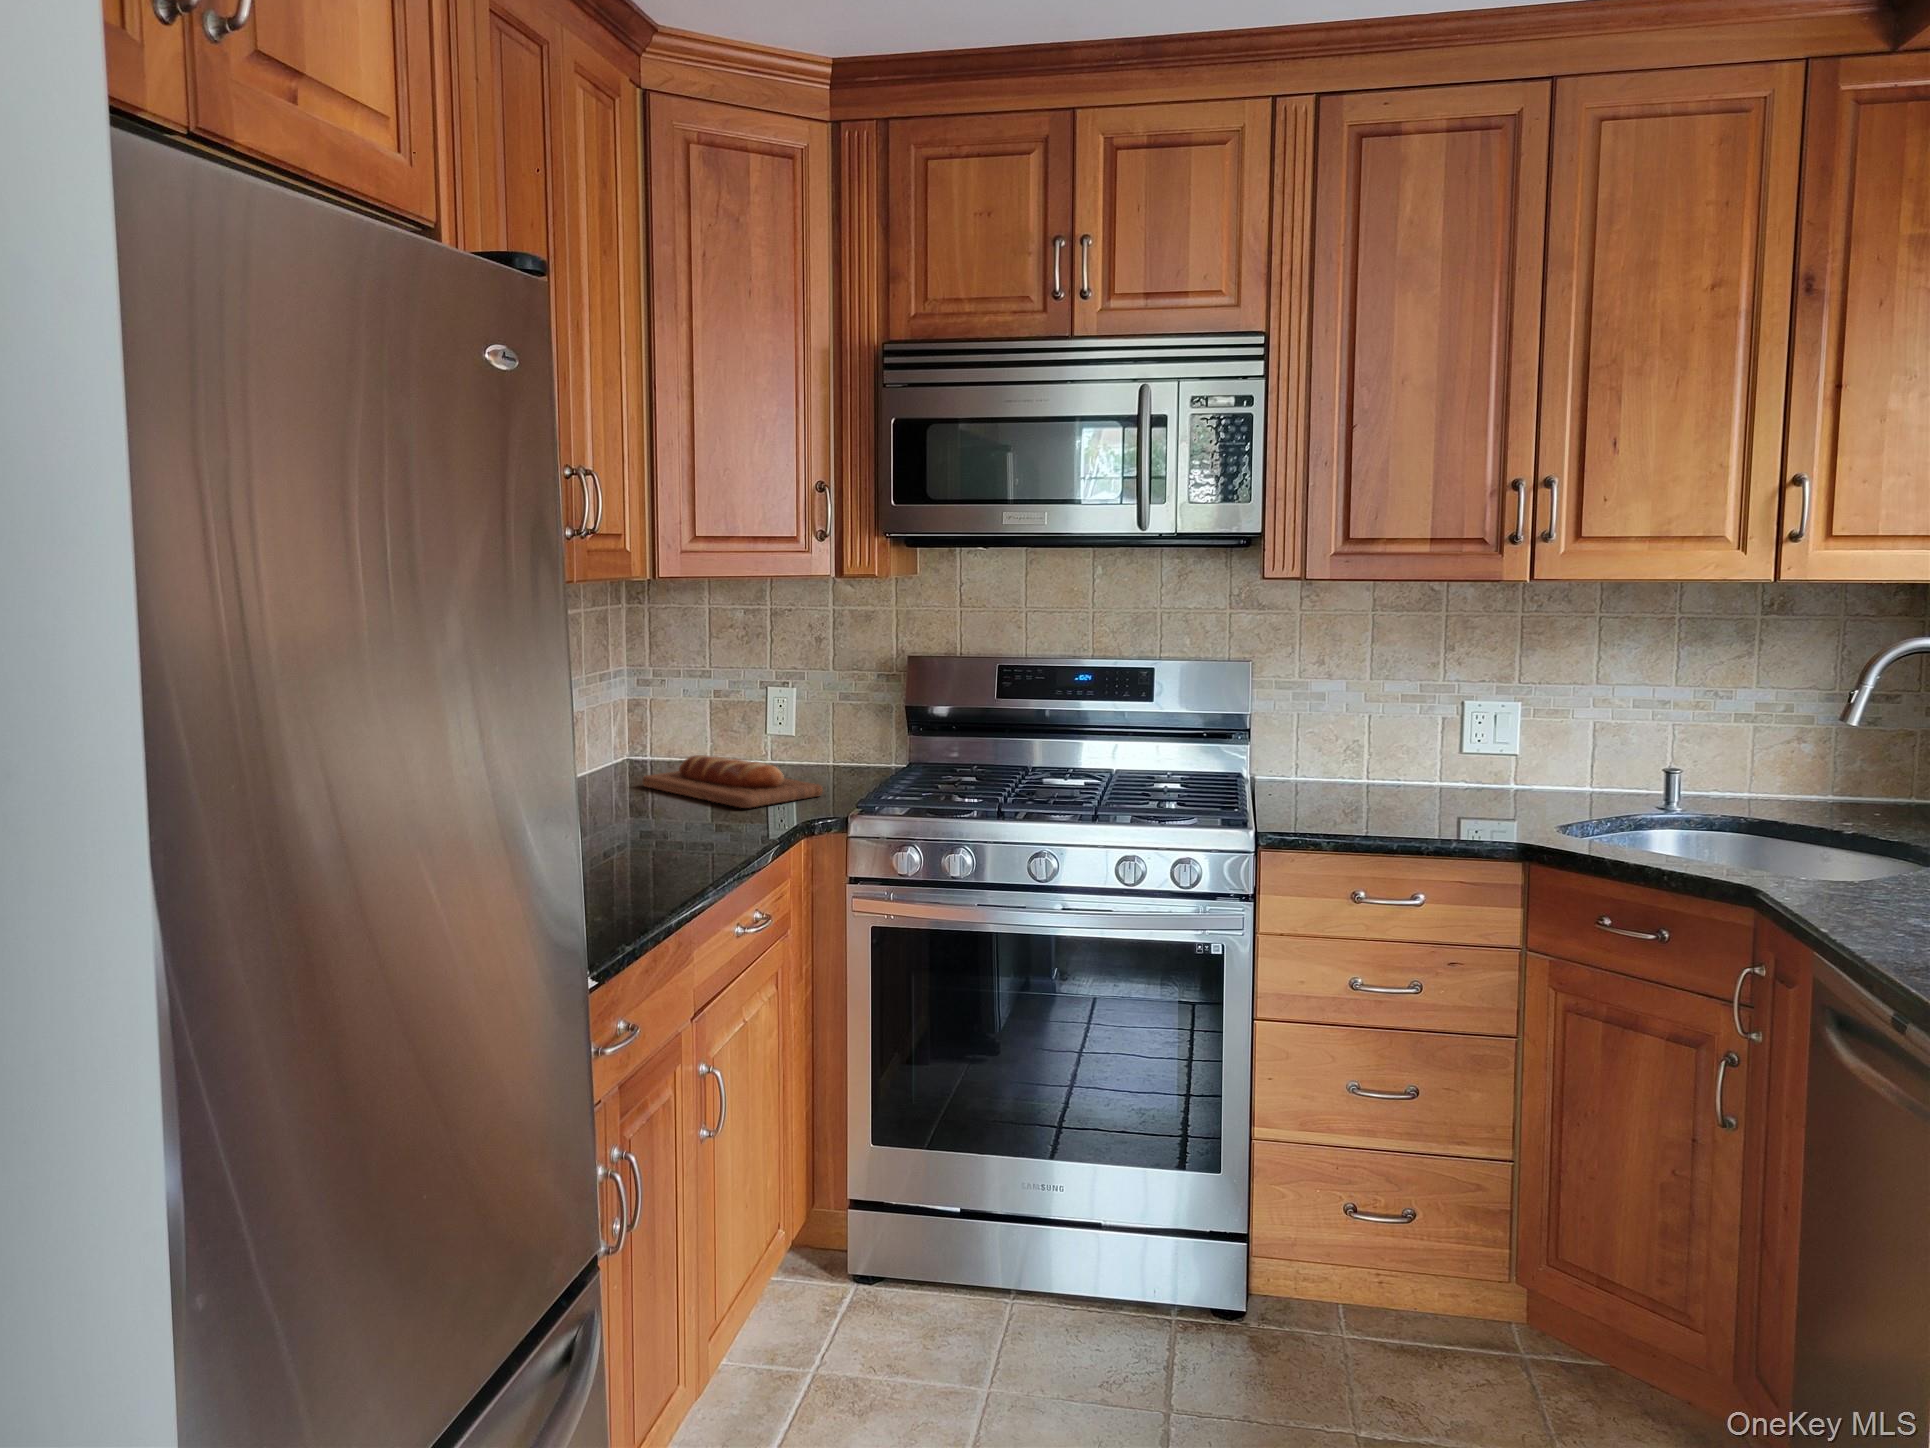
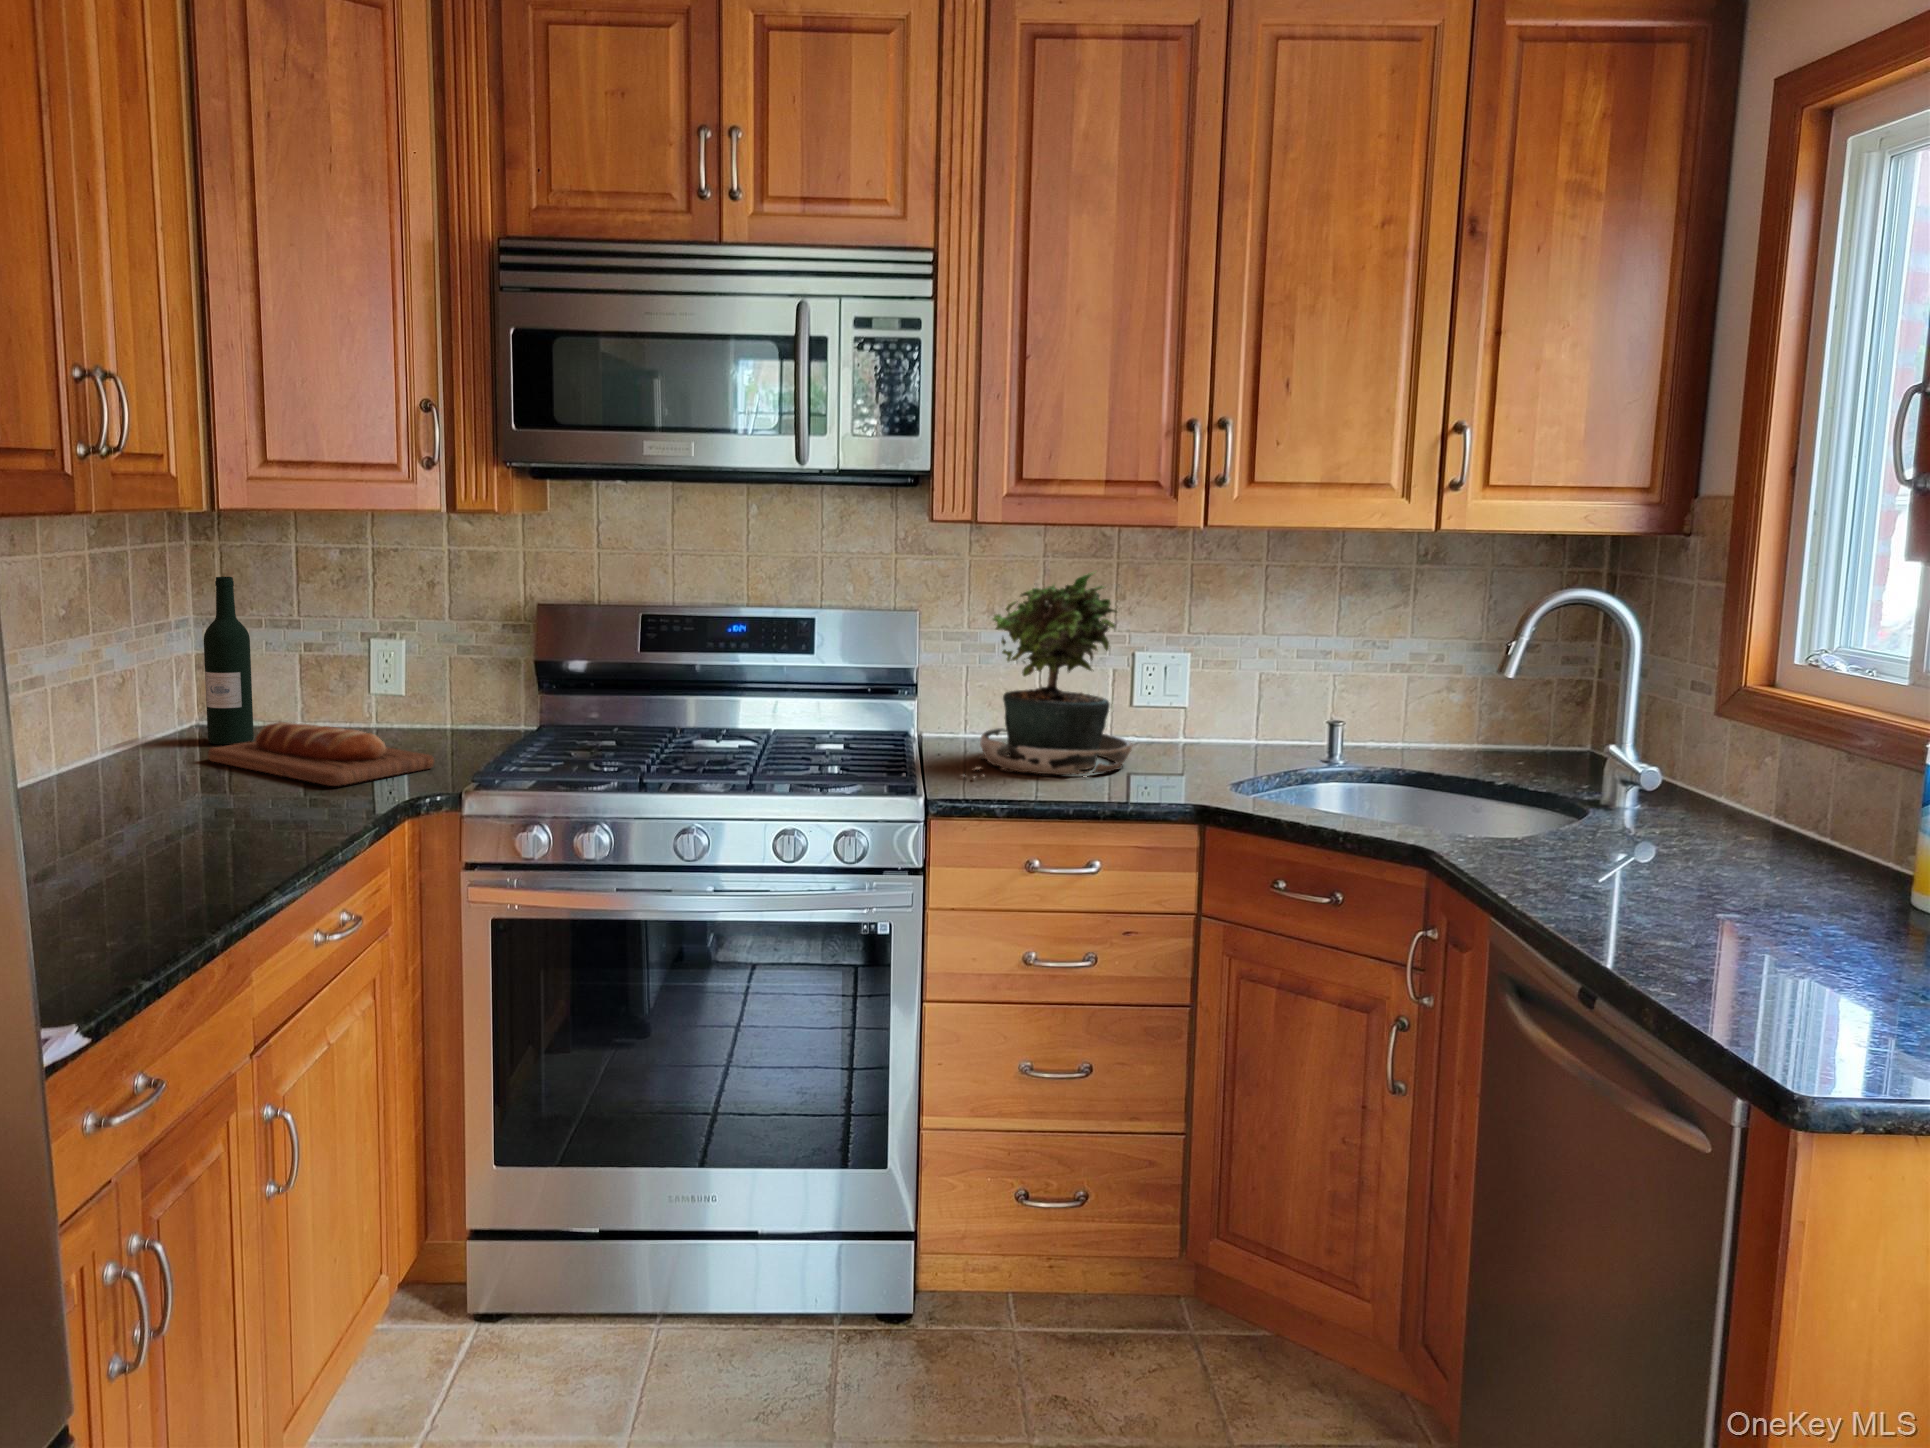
potted plant: none [1289,623,1459,816] -> present [972,573,1133,778]
wine bottle: none [638,634,674,774] -> present [204,577,254,744]

